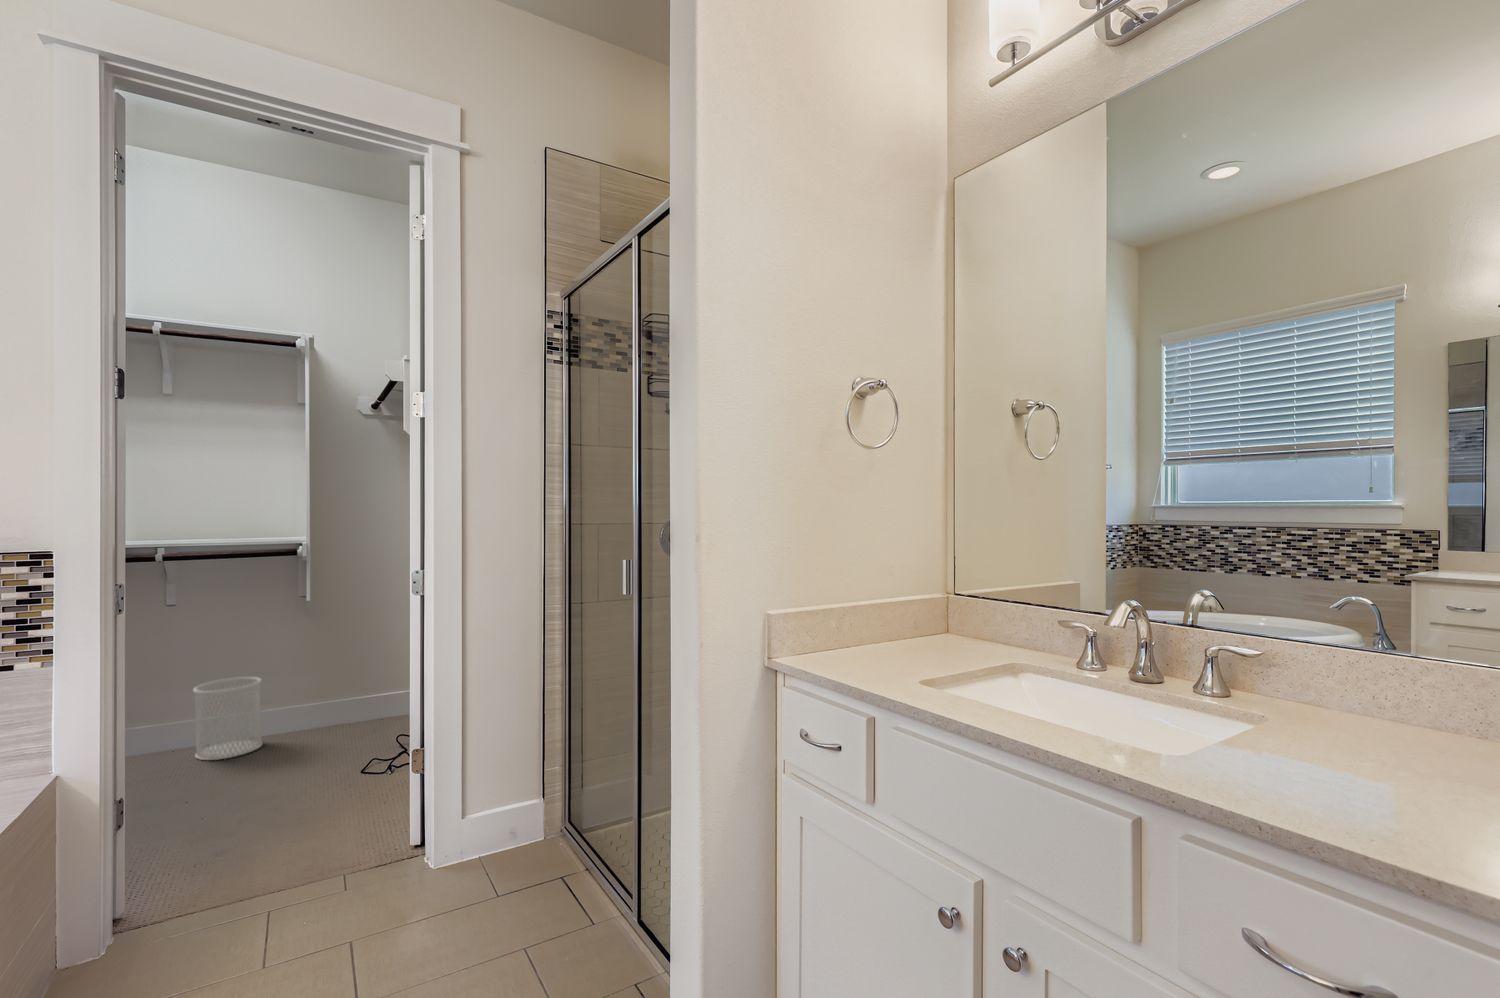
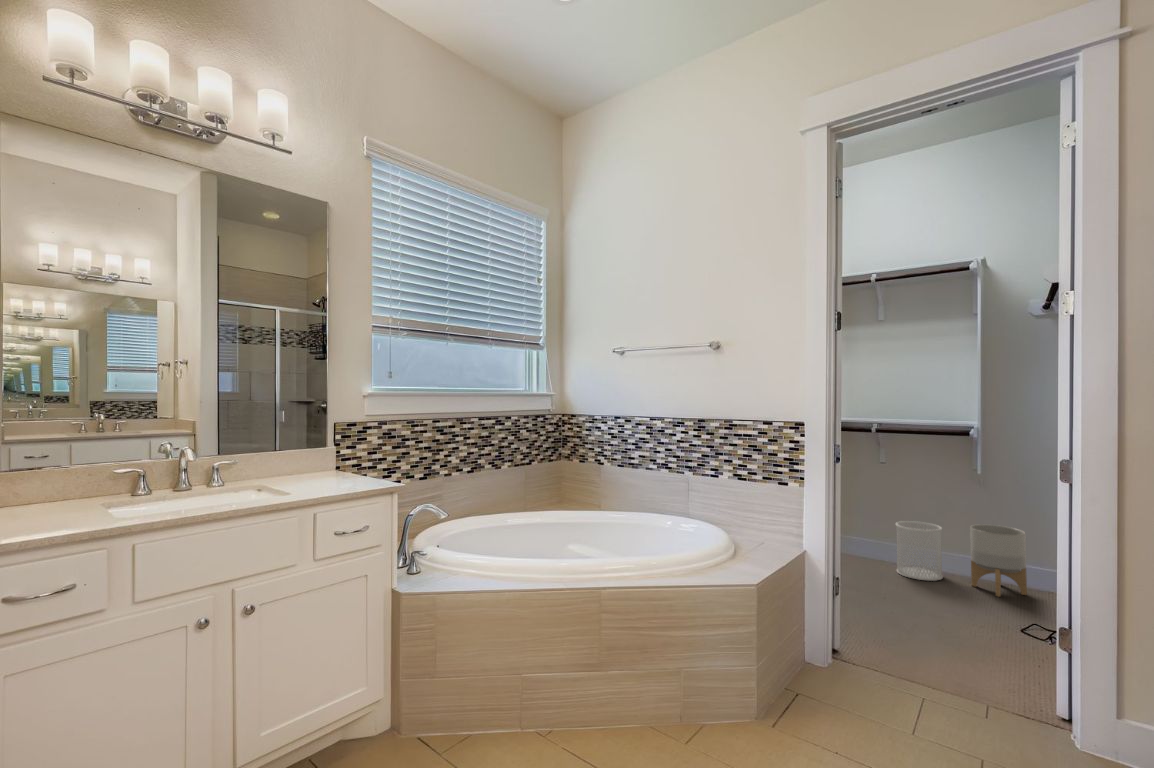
planter: none [298,658,361,743] -> present [970,524,1027,597]

